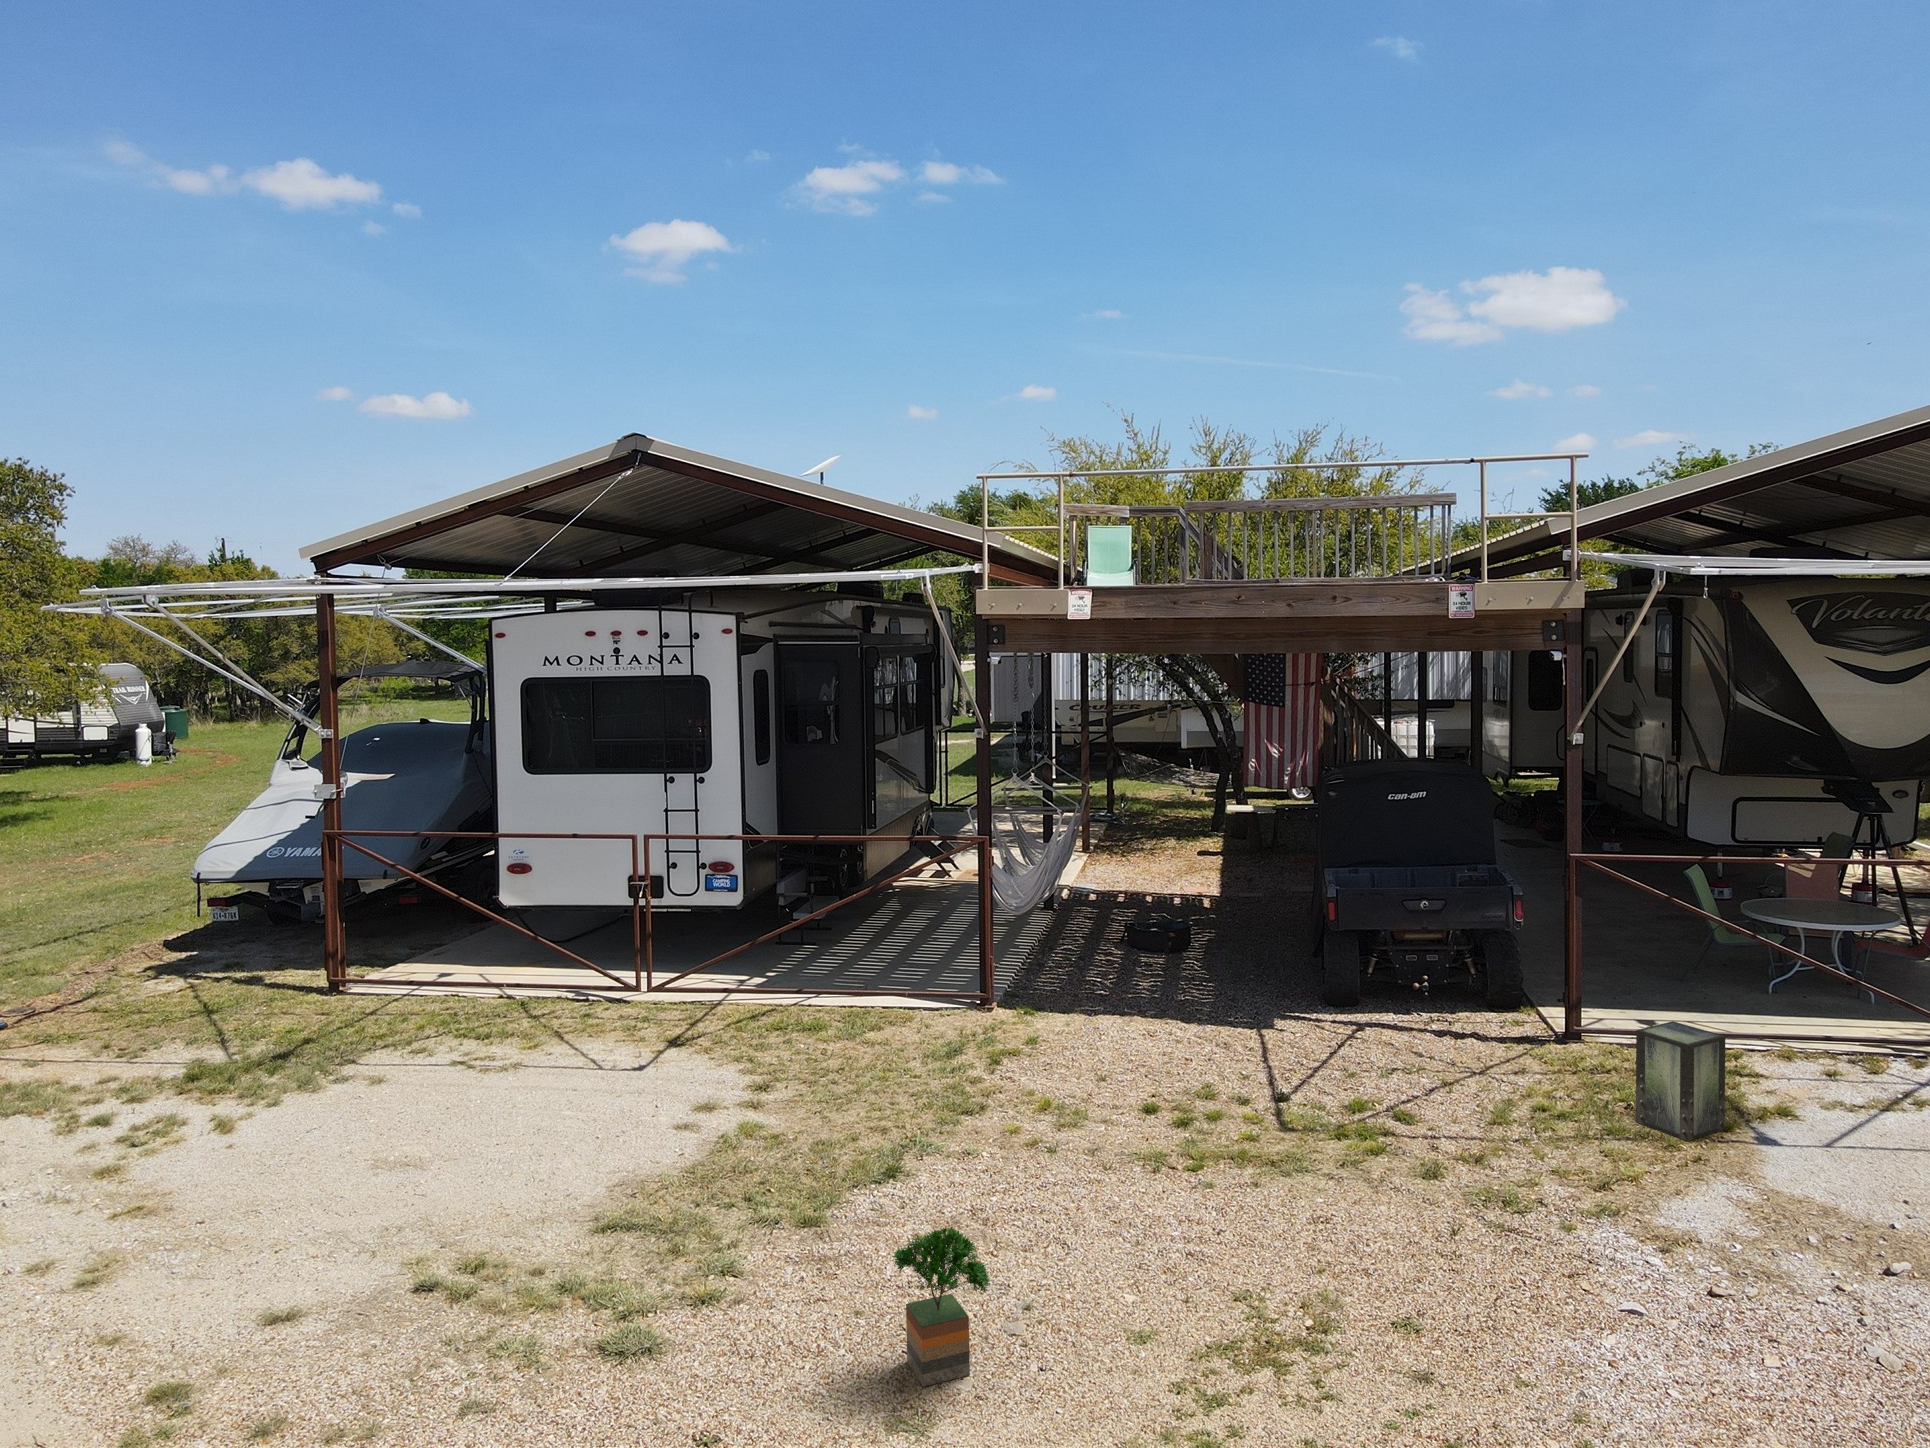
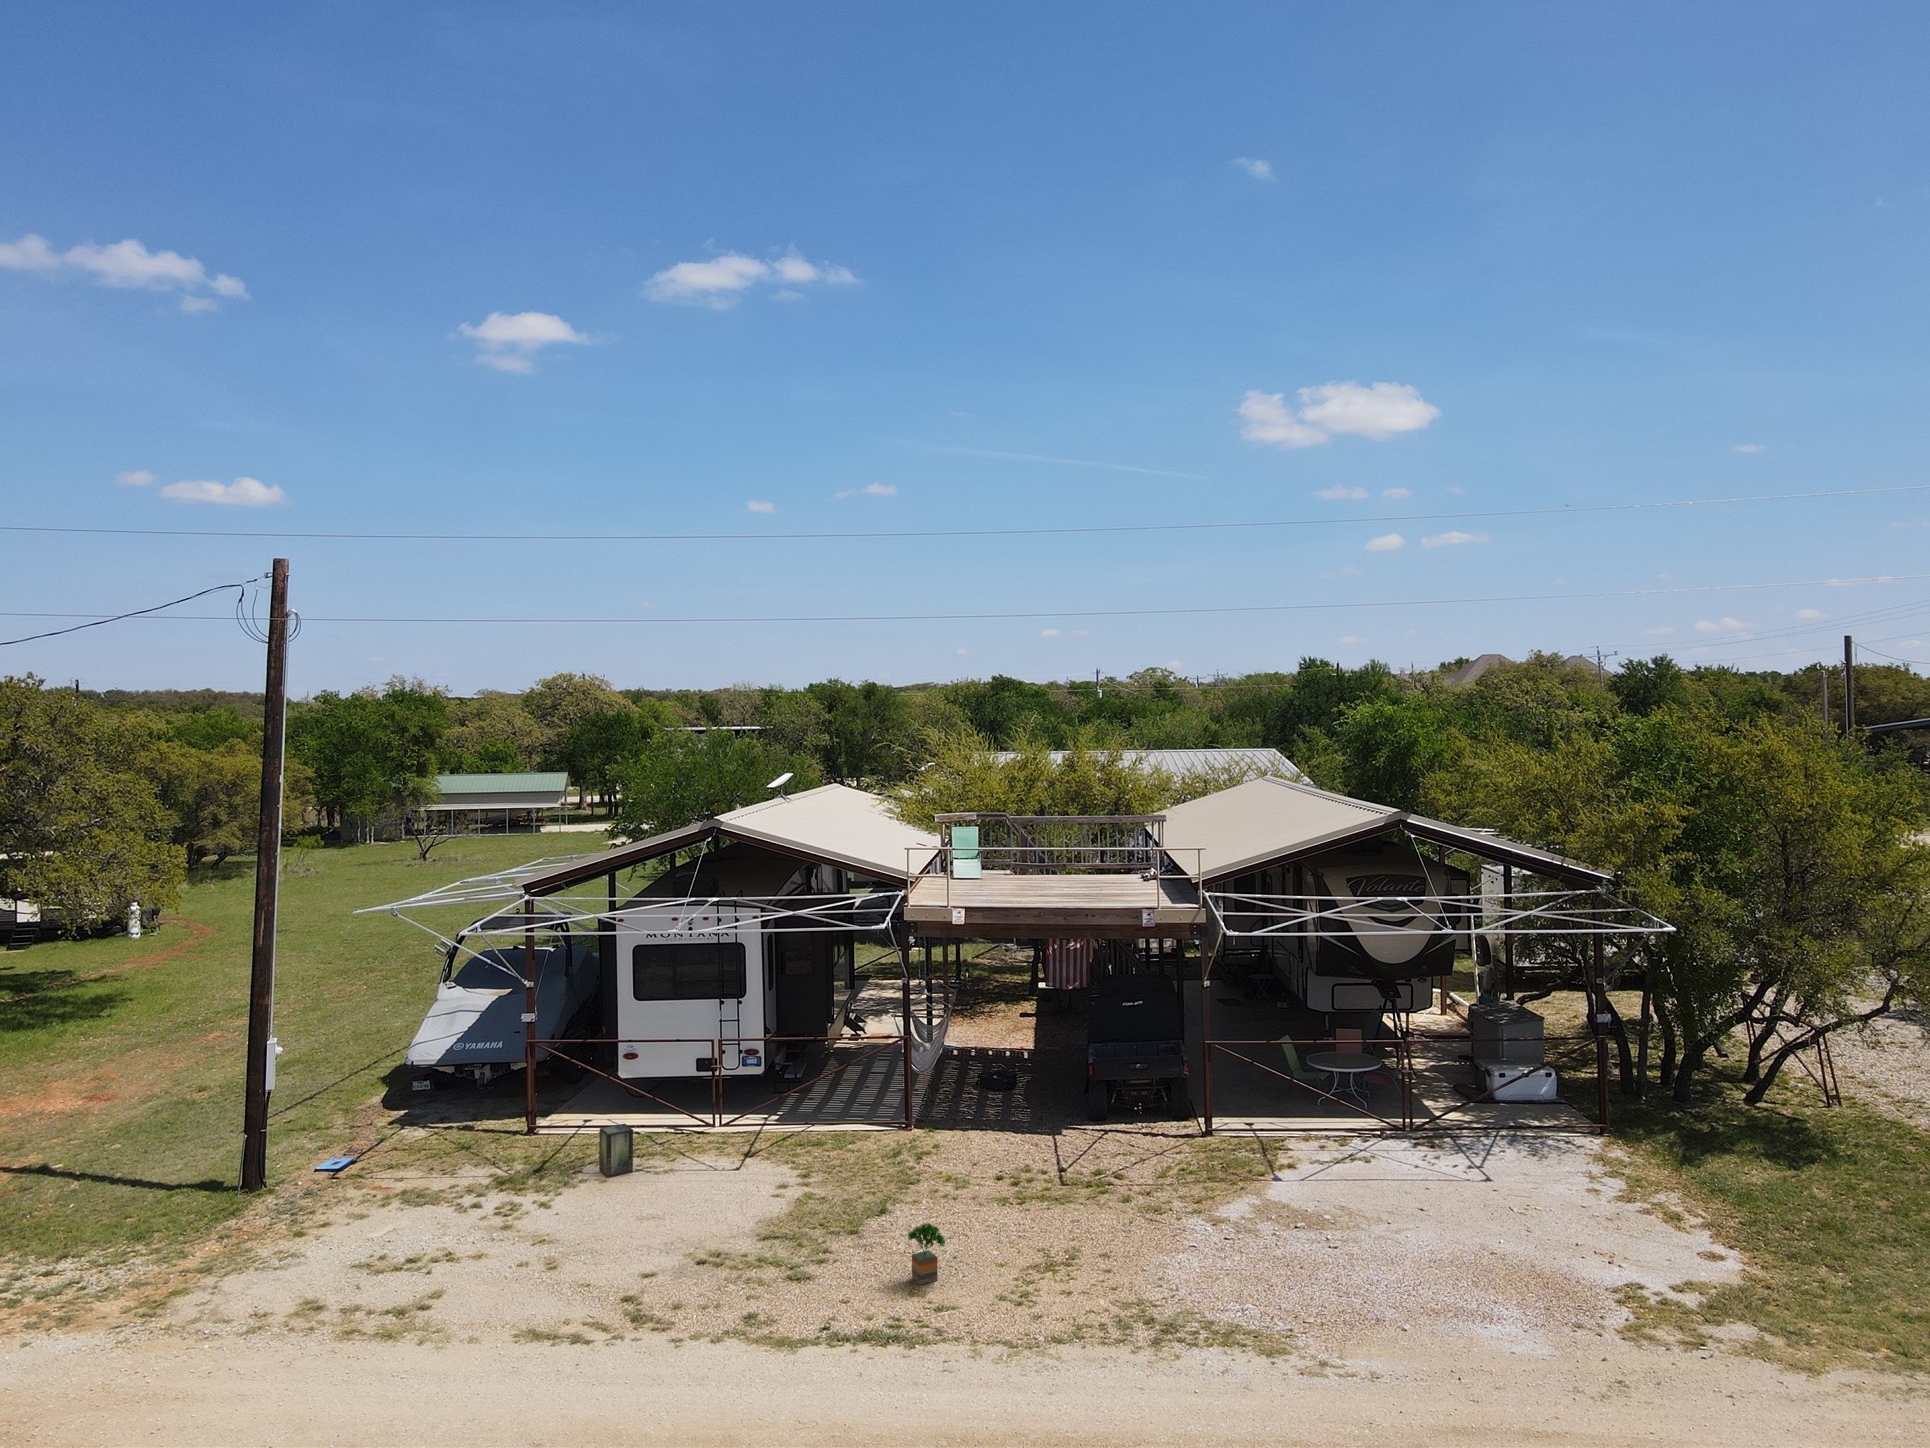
storage box: present [1636,1021,1726,1141] -> present [599,1124,633,1178]

